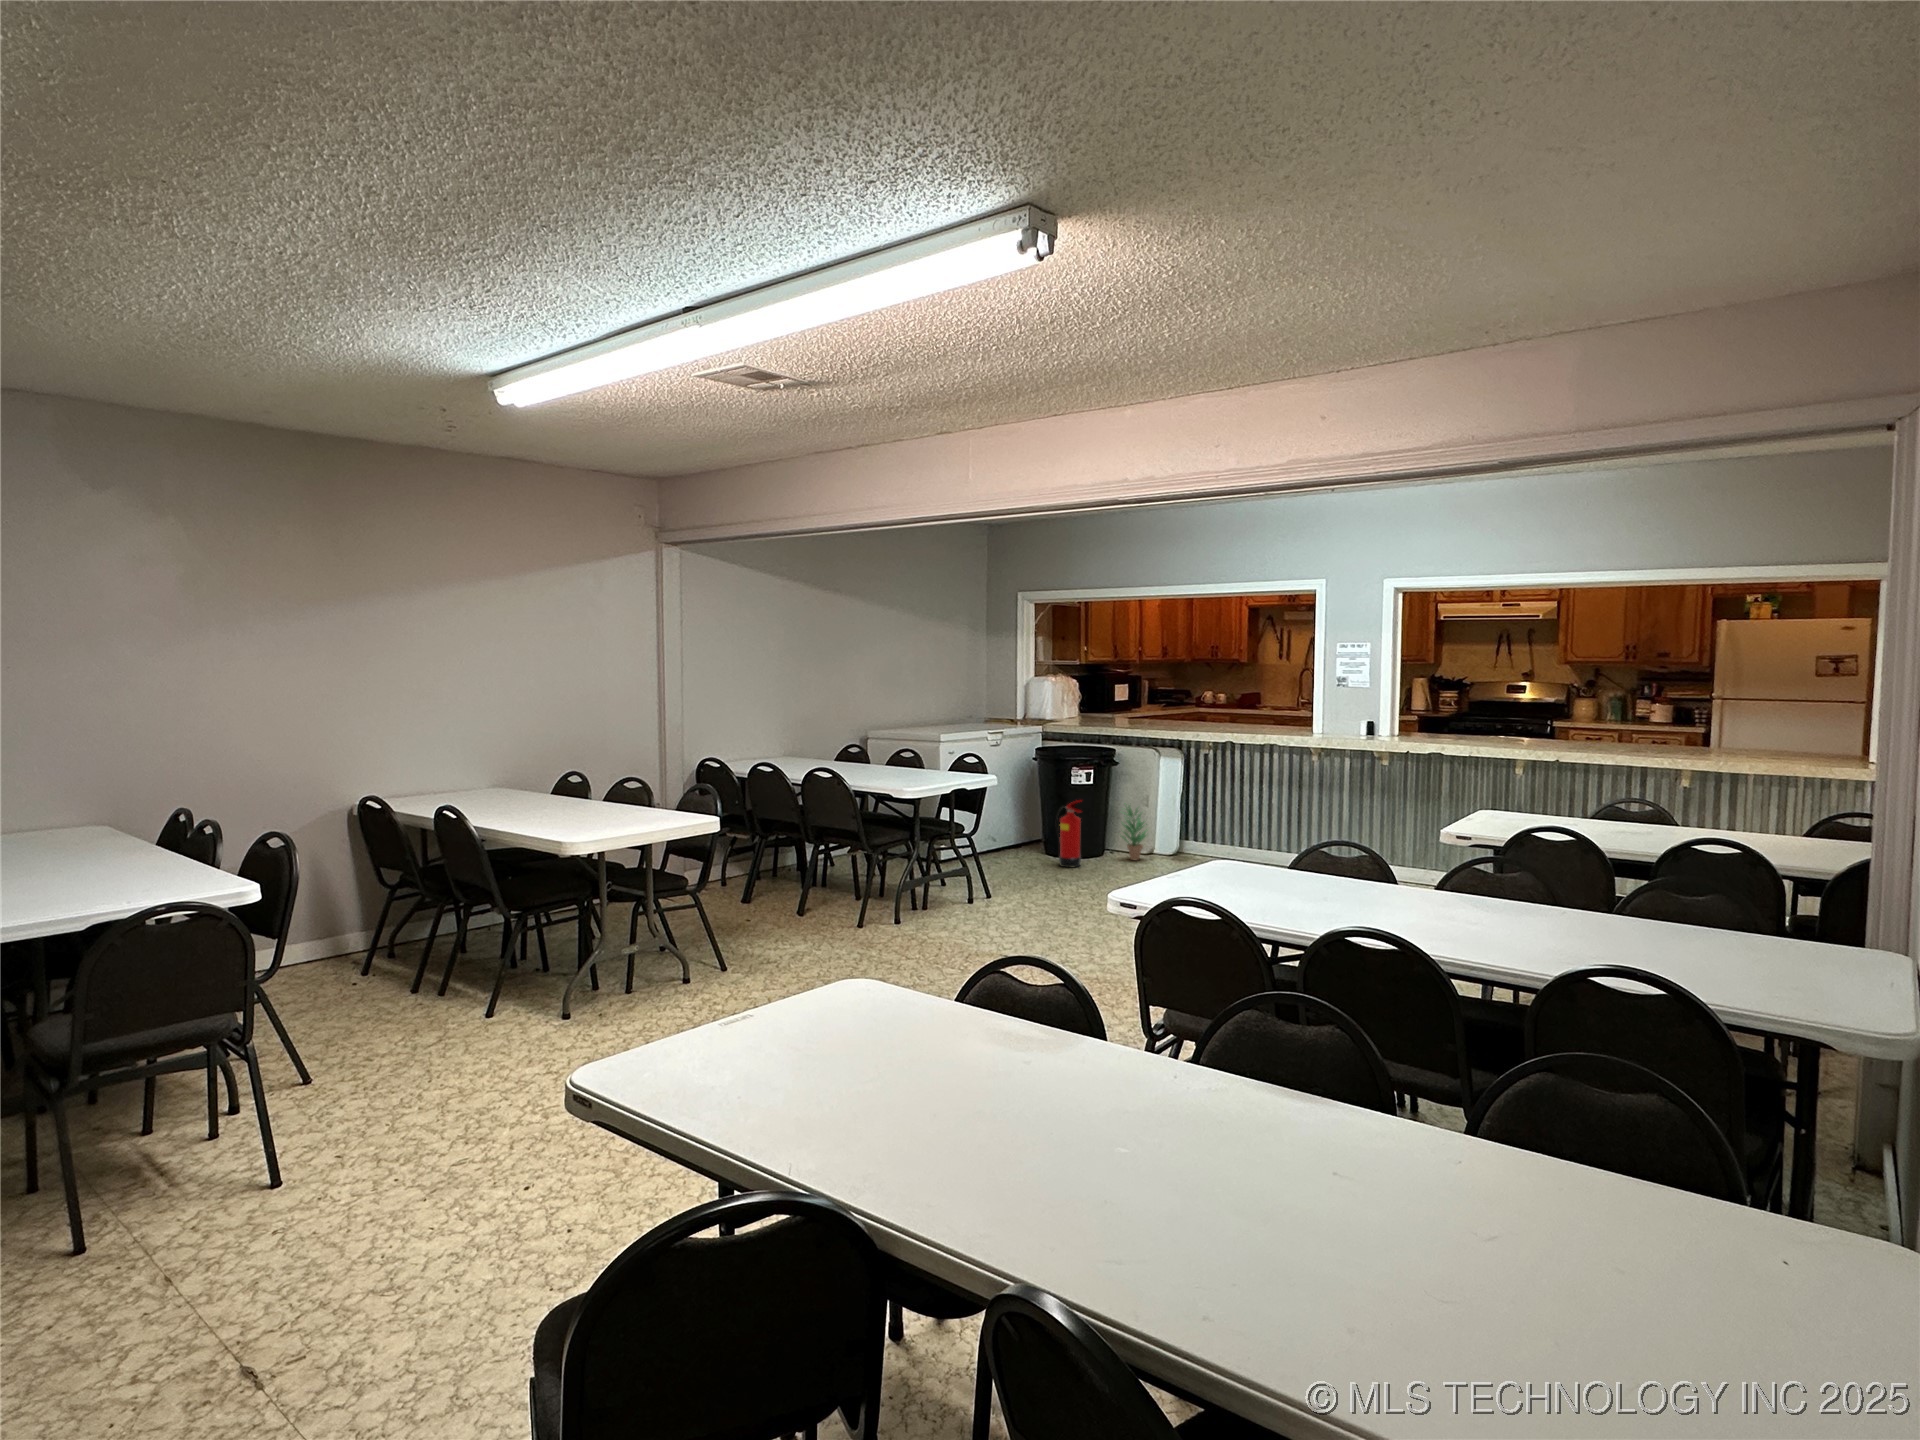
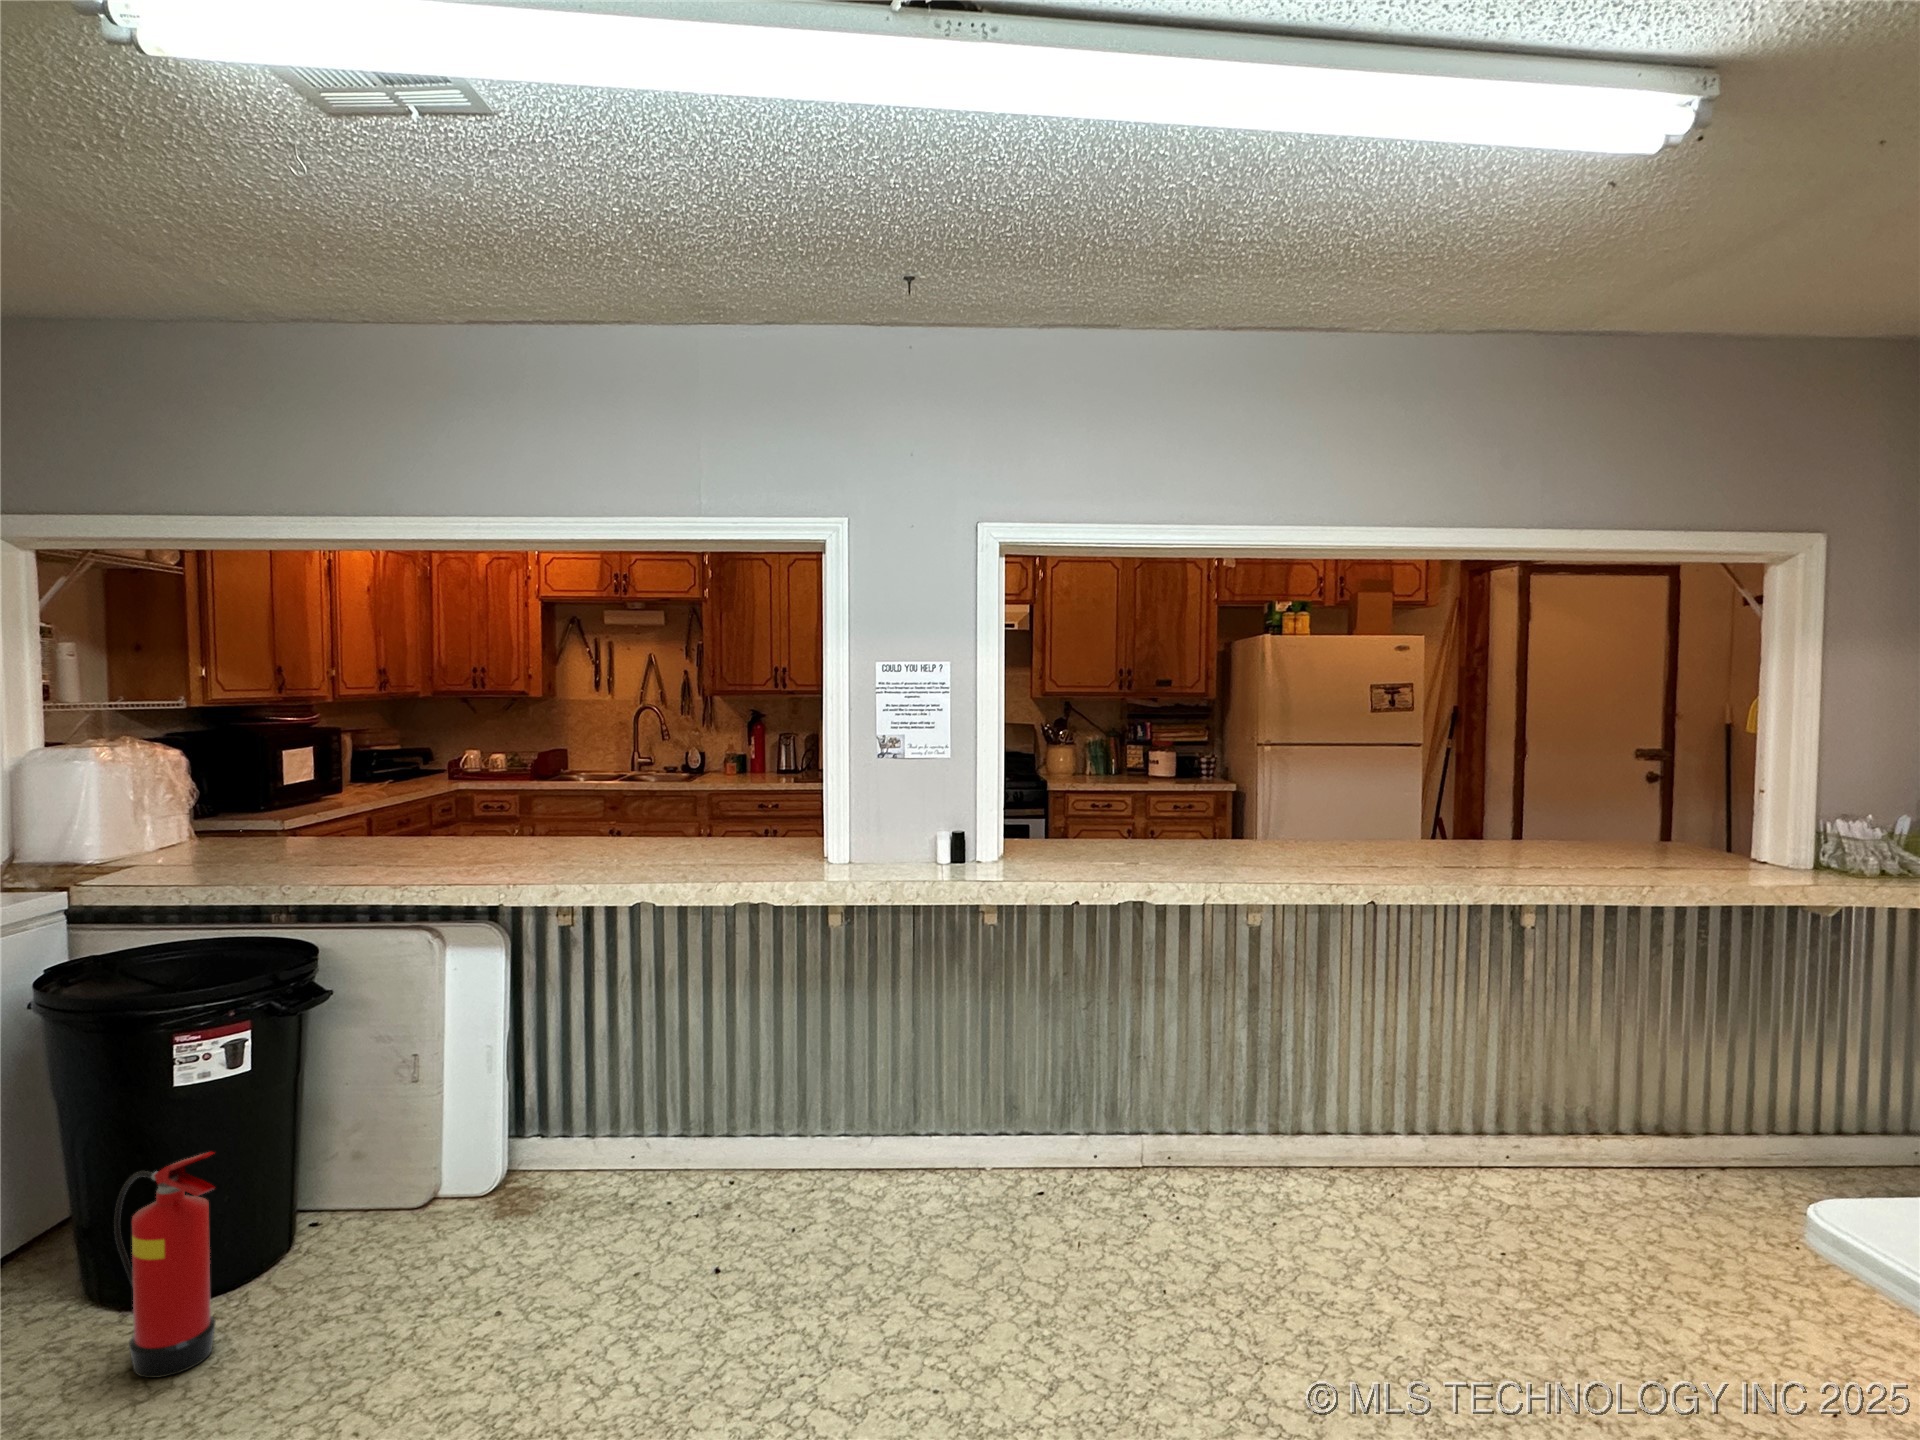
potted plant: present [1122,806,1146,860] -> none [332,1099,429,1258]

